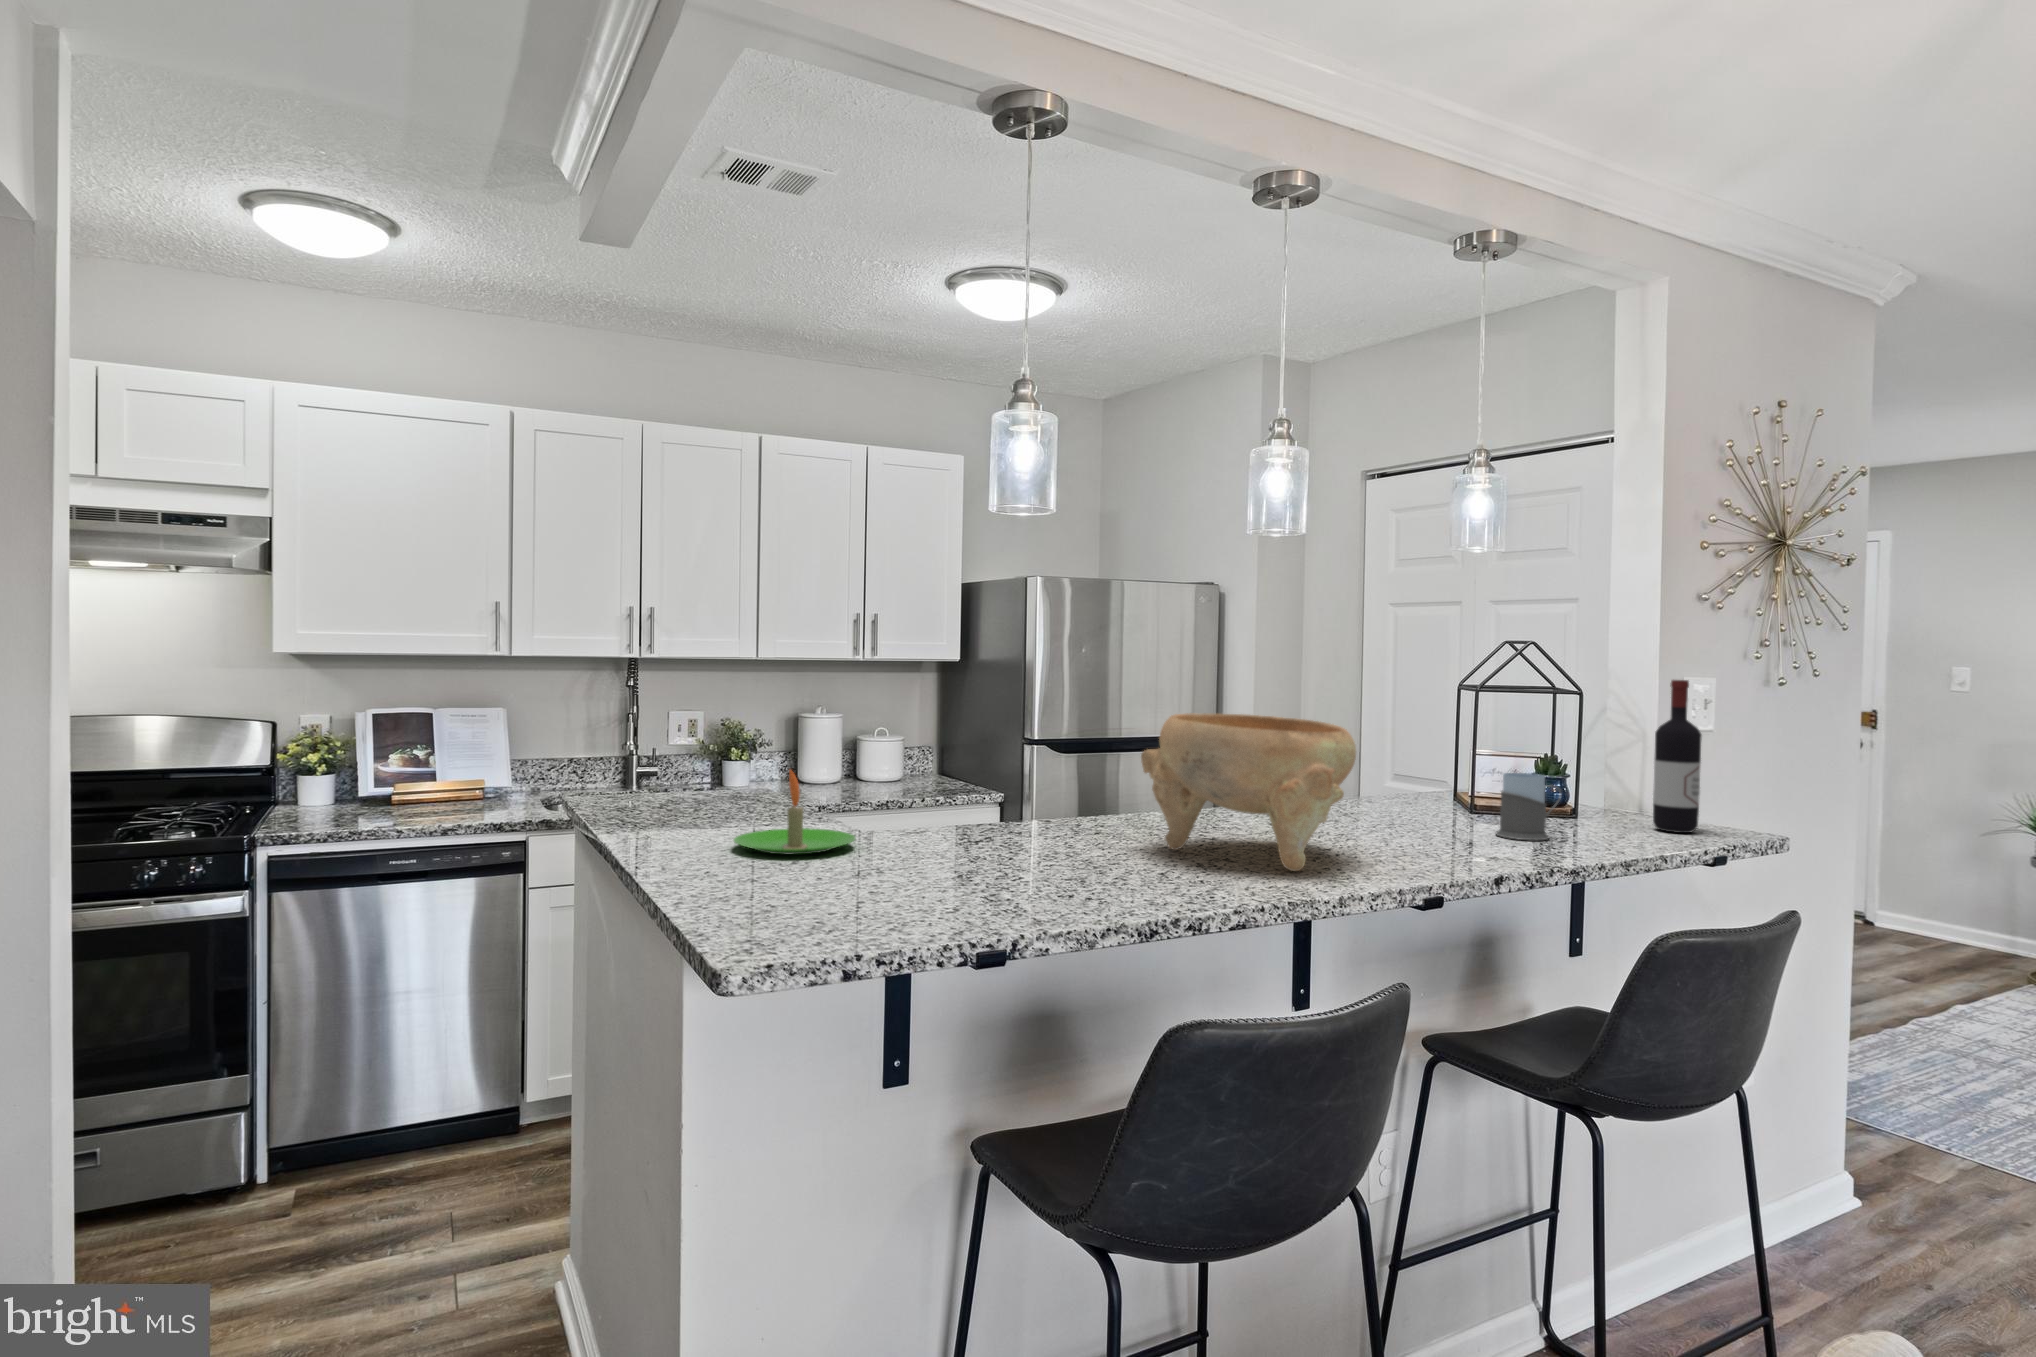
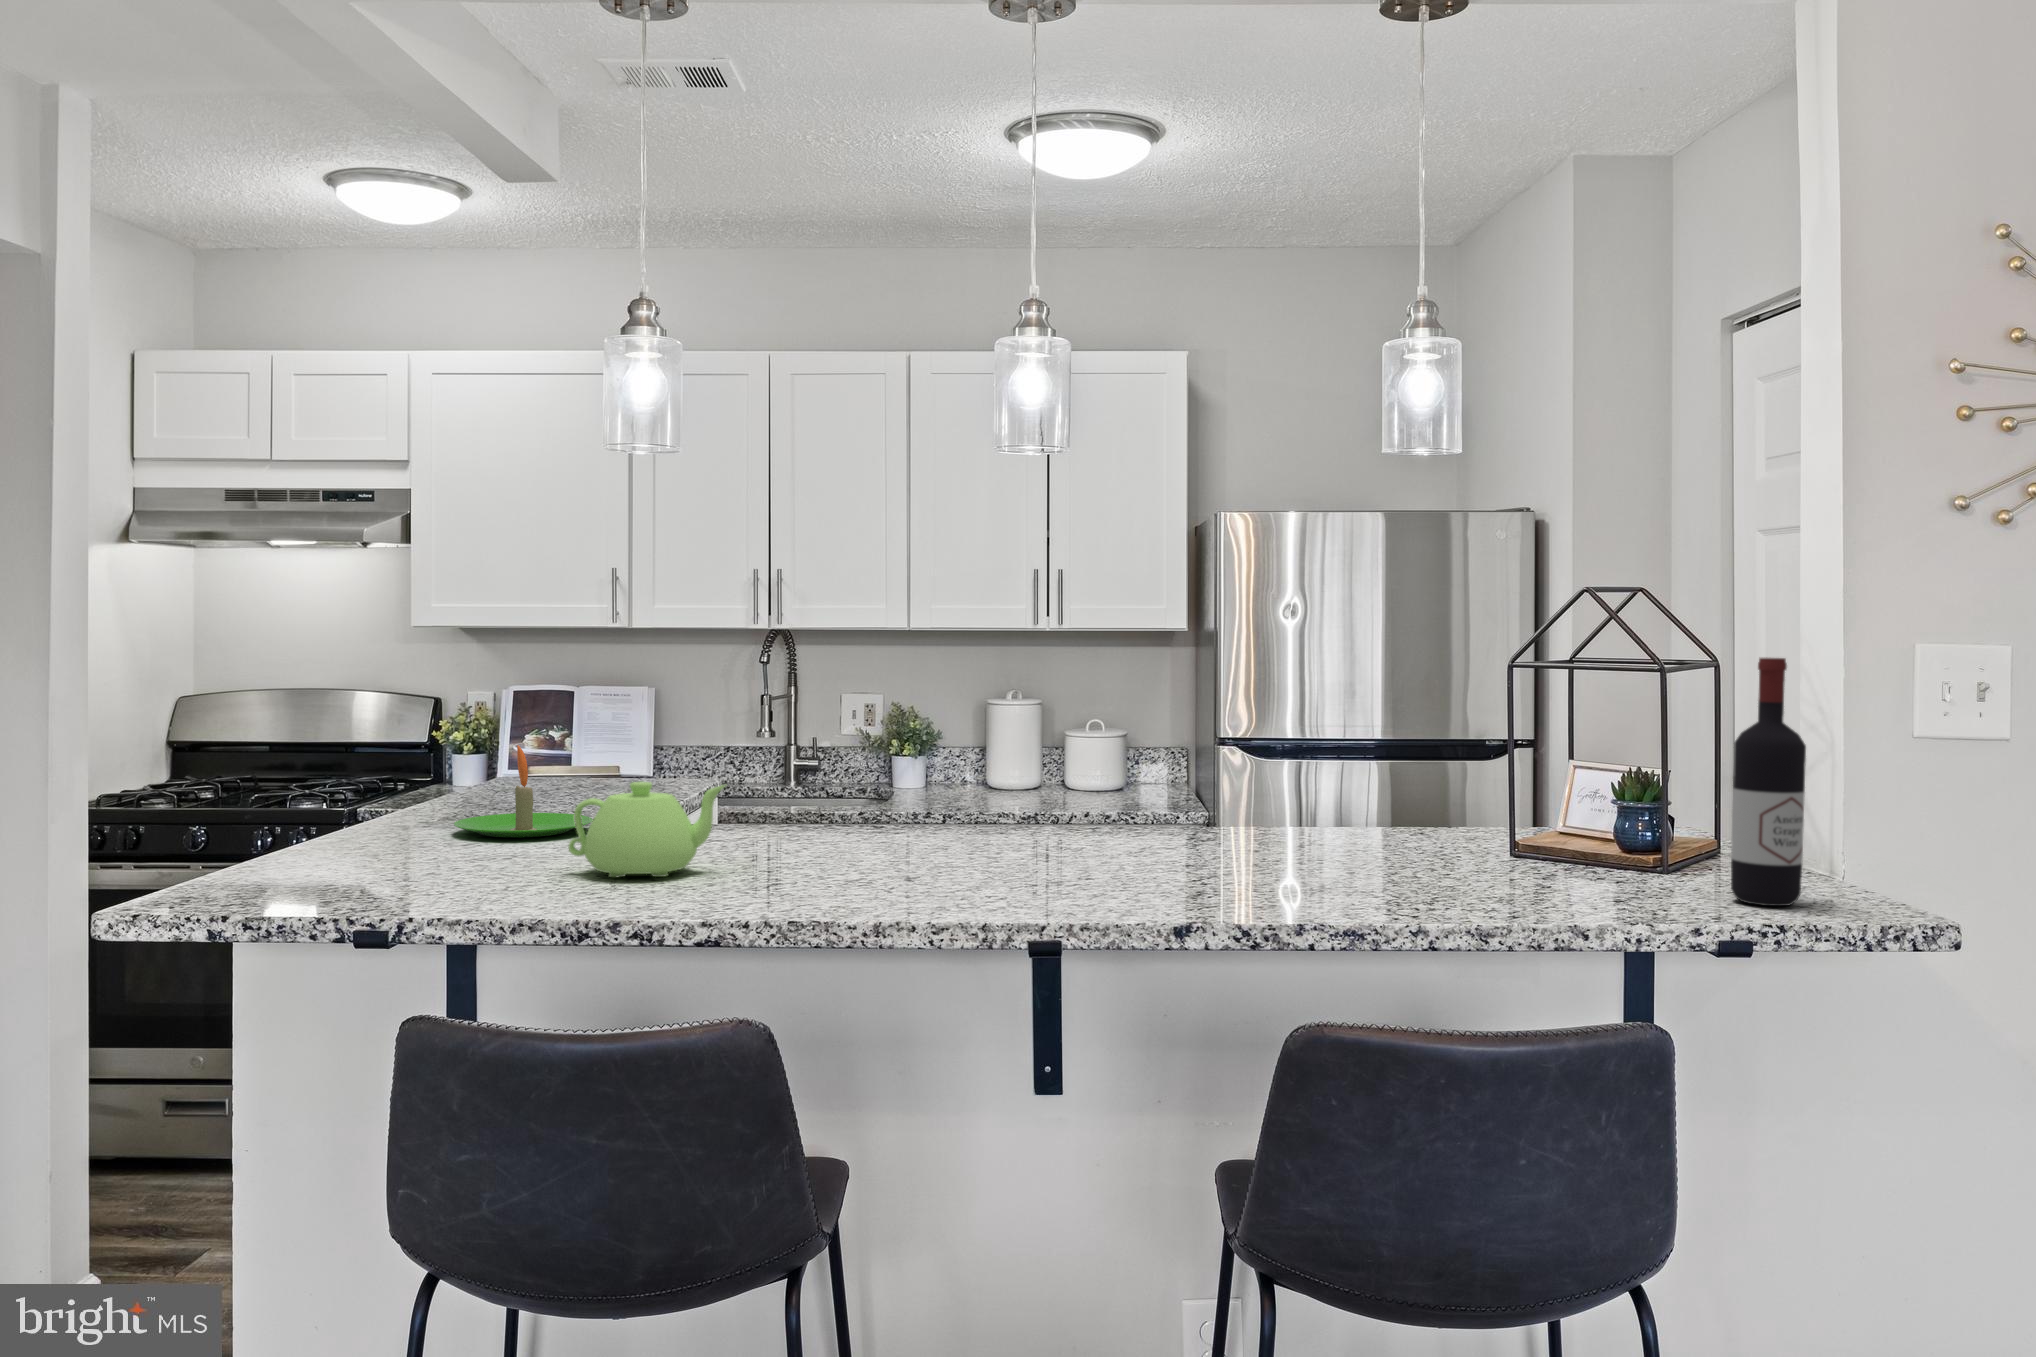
decorative bowl: present [1141,714,1356,871] -> none [846,693,1109,895]
mug: present [1496,773,1561,840] -> none [1418,794,1517,894]
teapot: none [978,795,1090,881] -> present [568,782,725,877]

